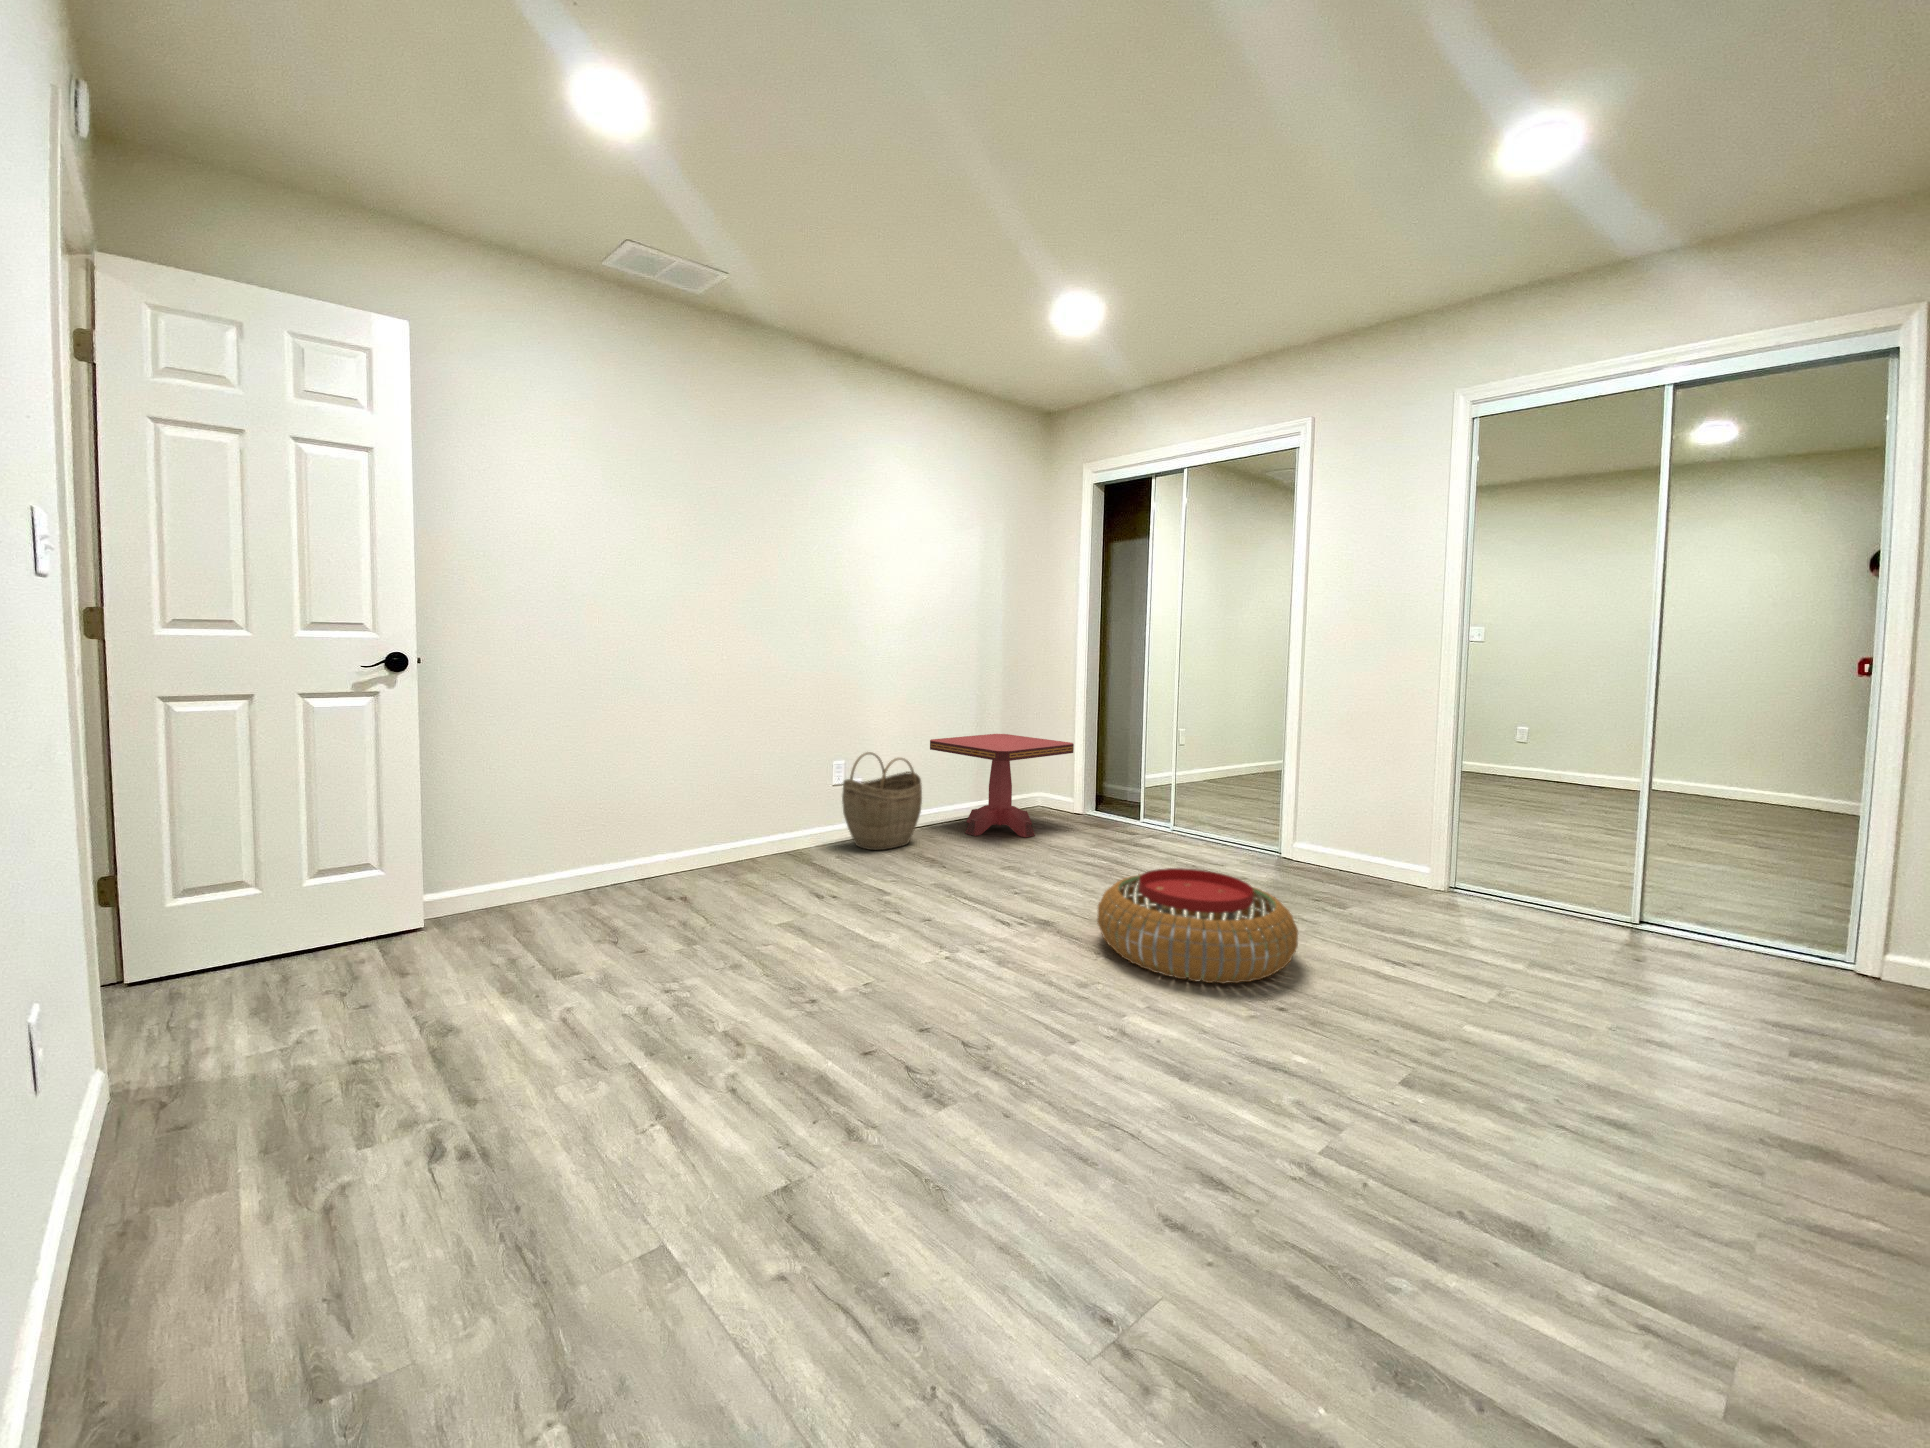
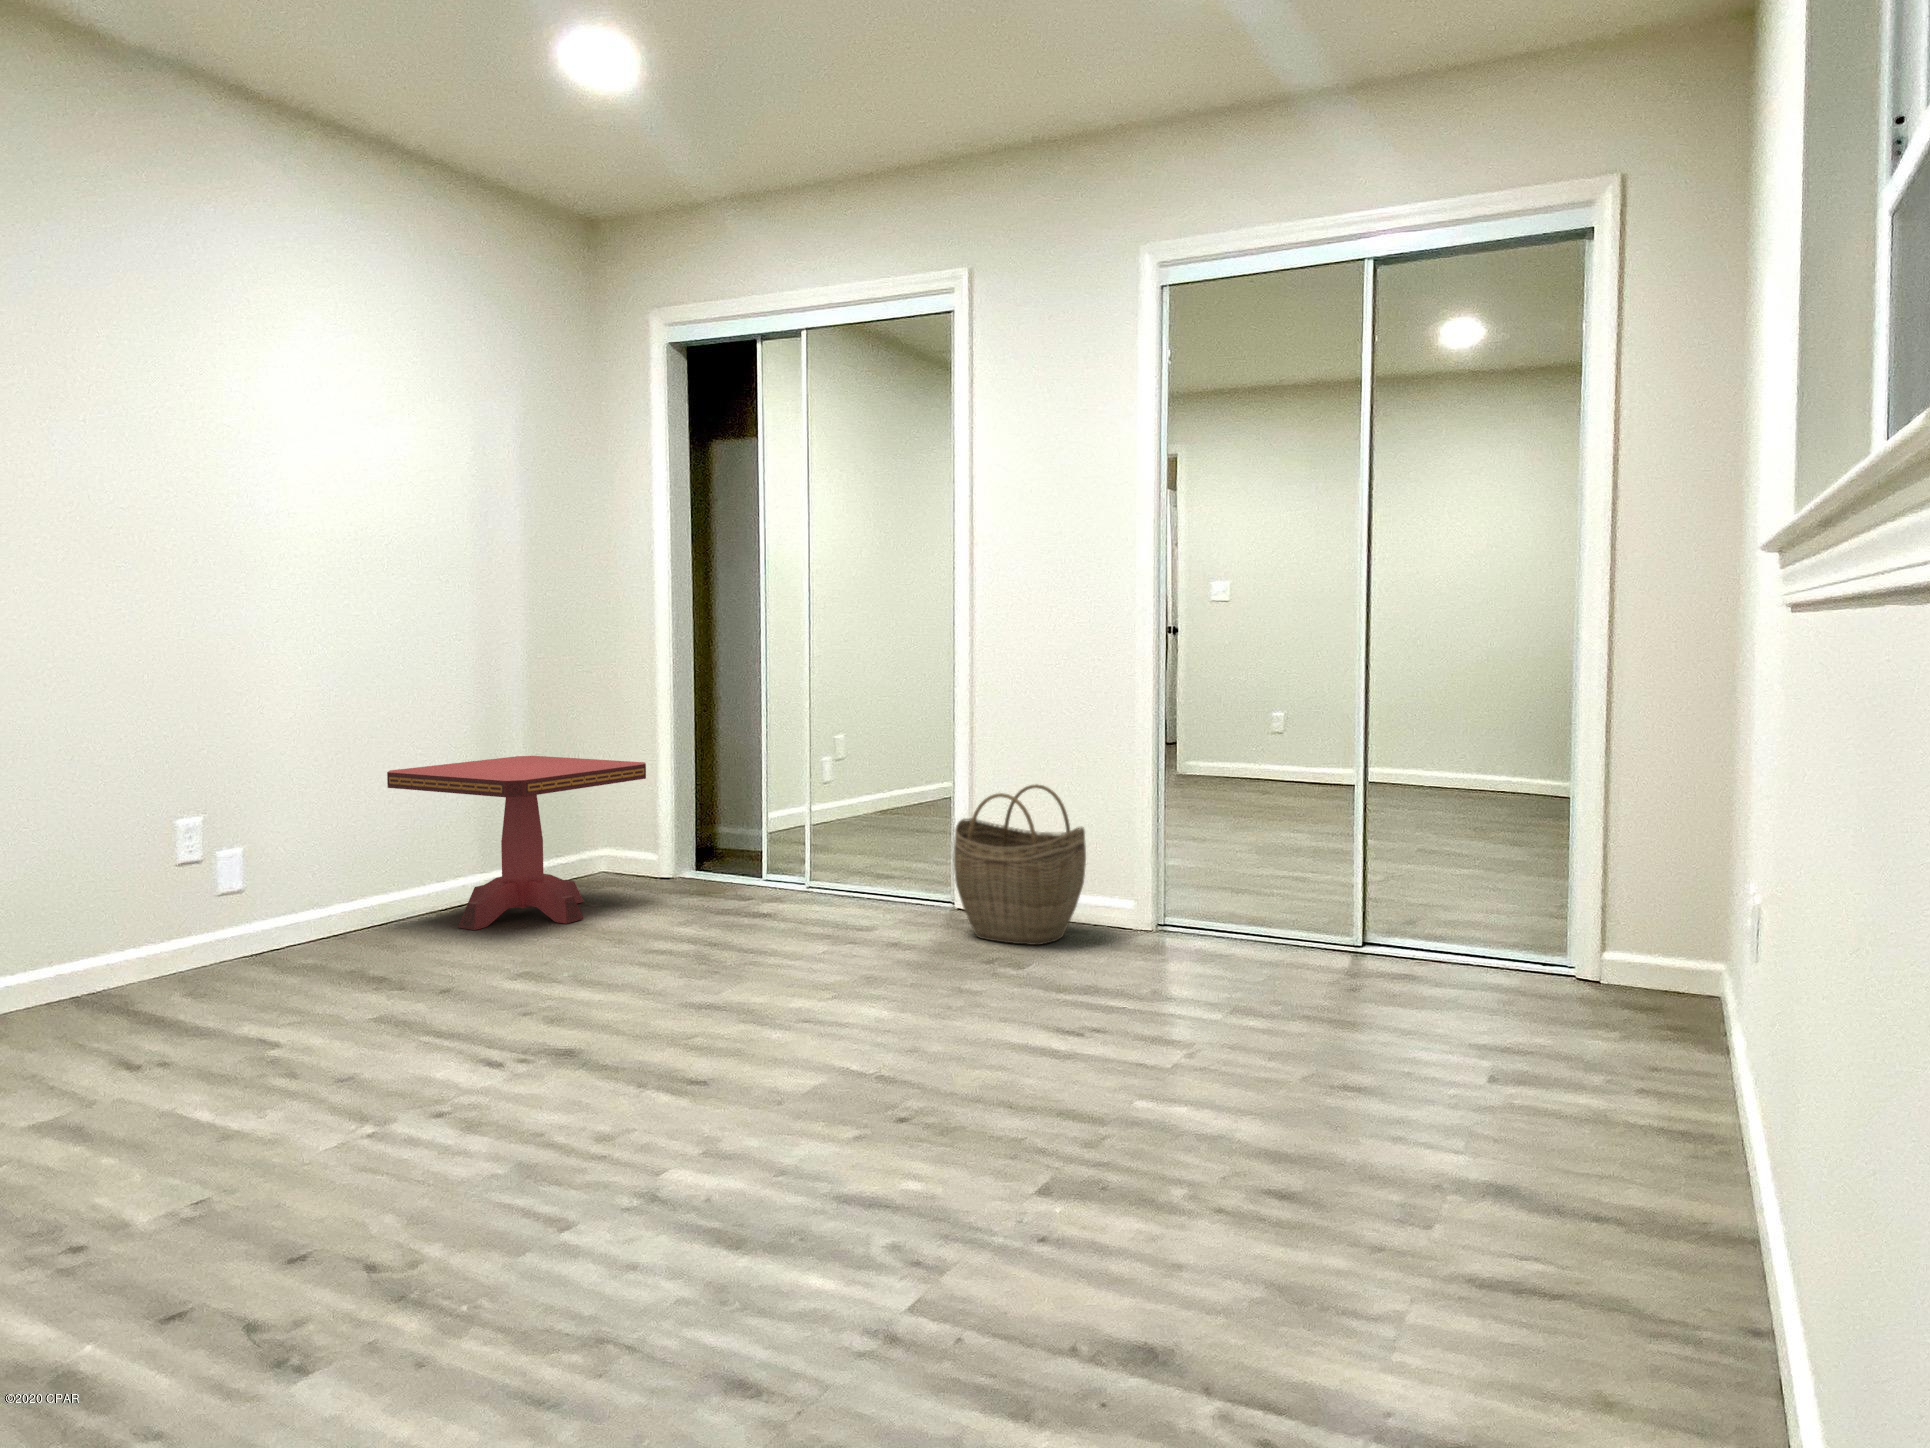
woven basket: present [842,752,922,850] -> present [954,784,1086,945]
pouf: present [1097,868,1298,983] -> none [643,935,941,1104]

